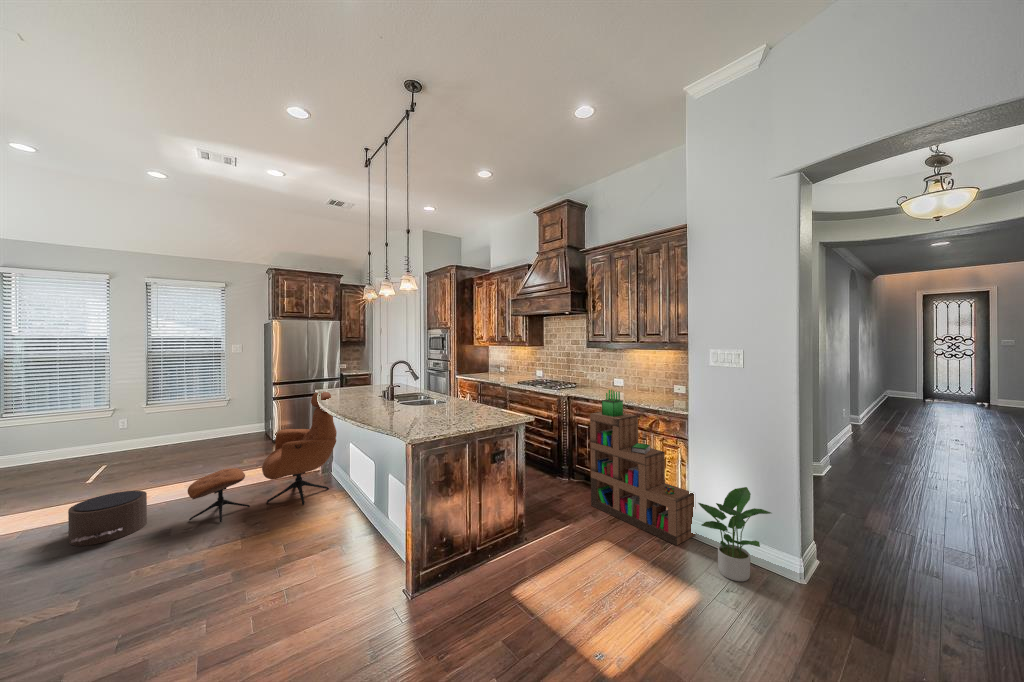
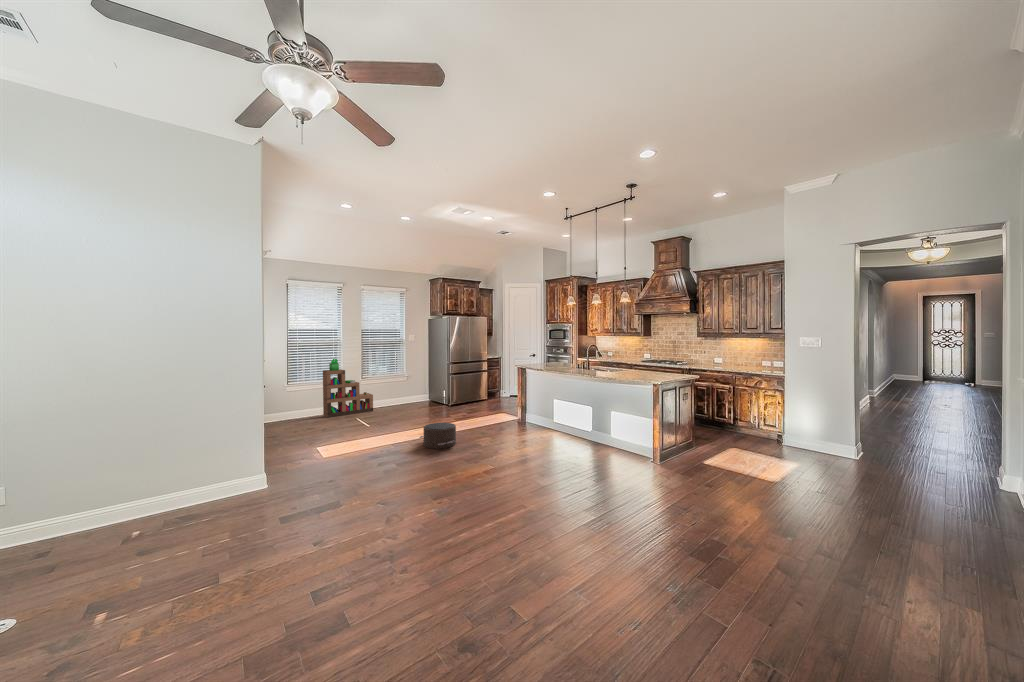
bookshelf: present [590,390,696,546] -> present [323,358,373,417]
lounge chair: present [188,392,337,522] -> none [474,365,545,441]
potted plant: present [698,487,771,581] -> none [796,411,840,458]

